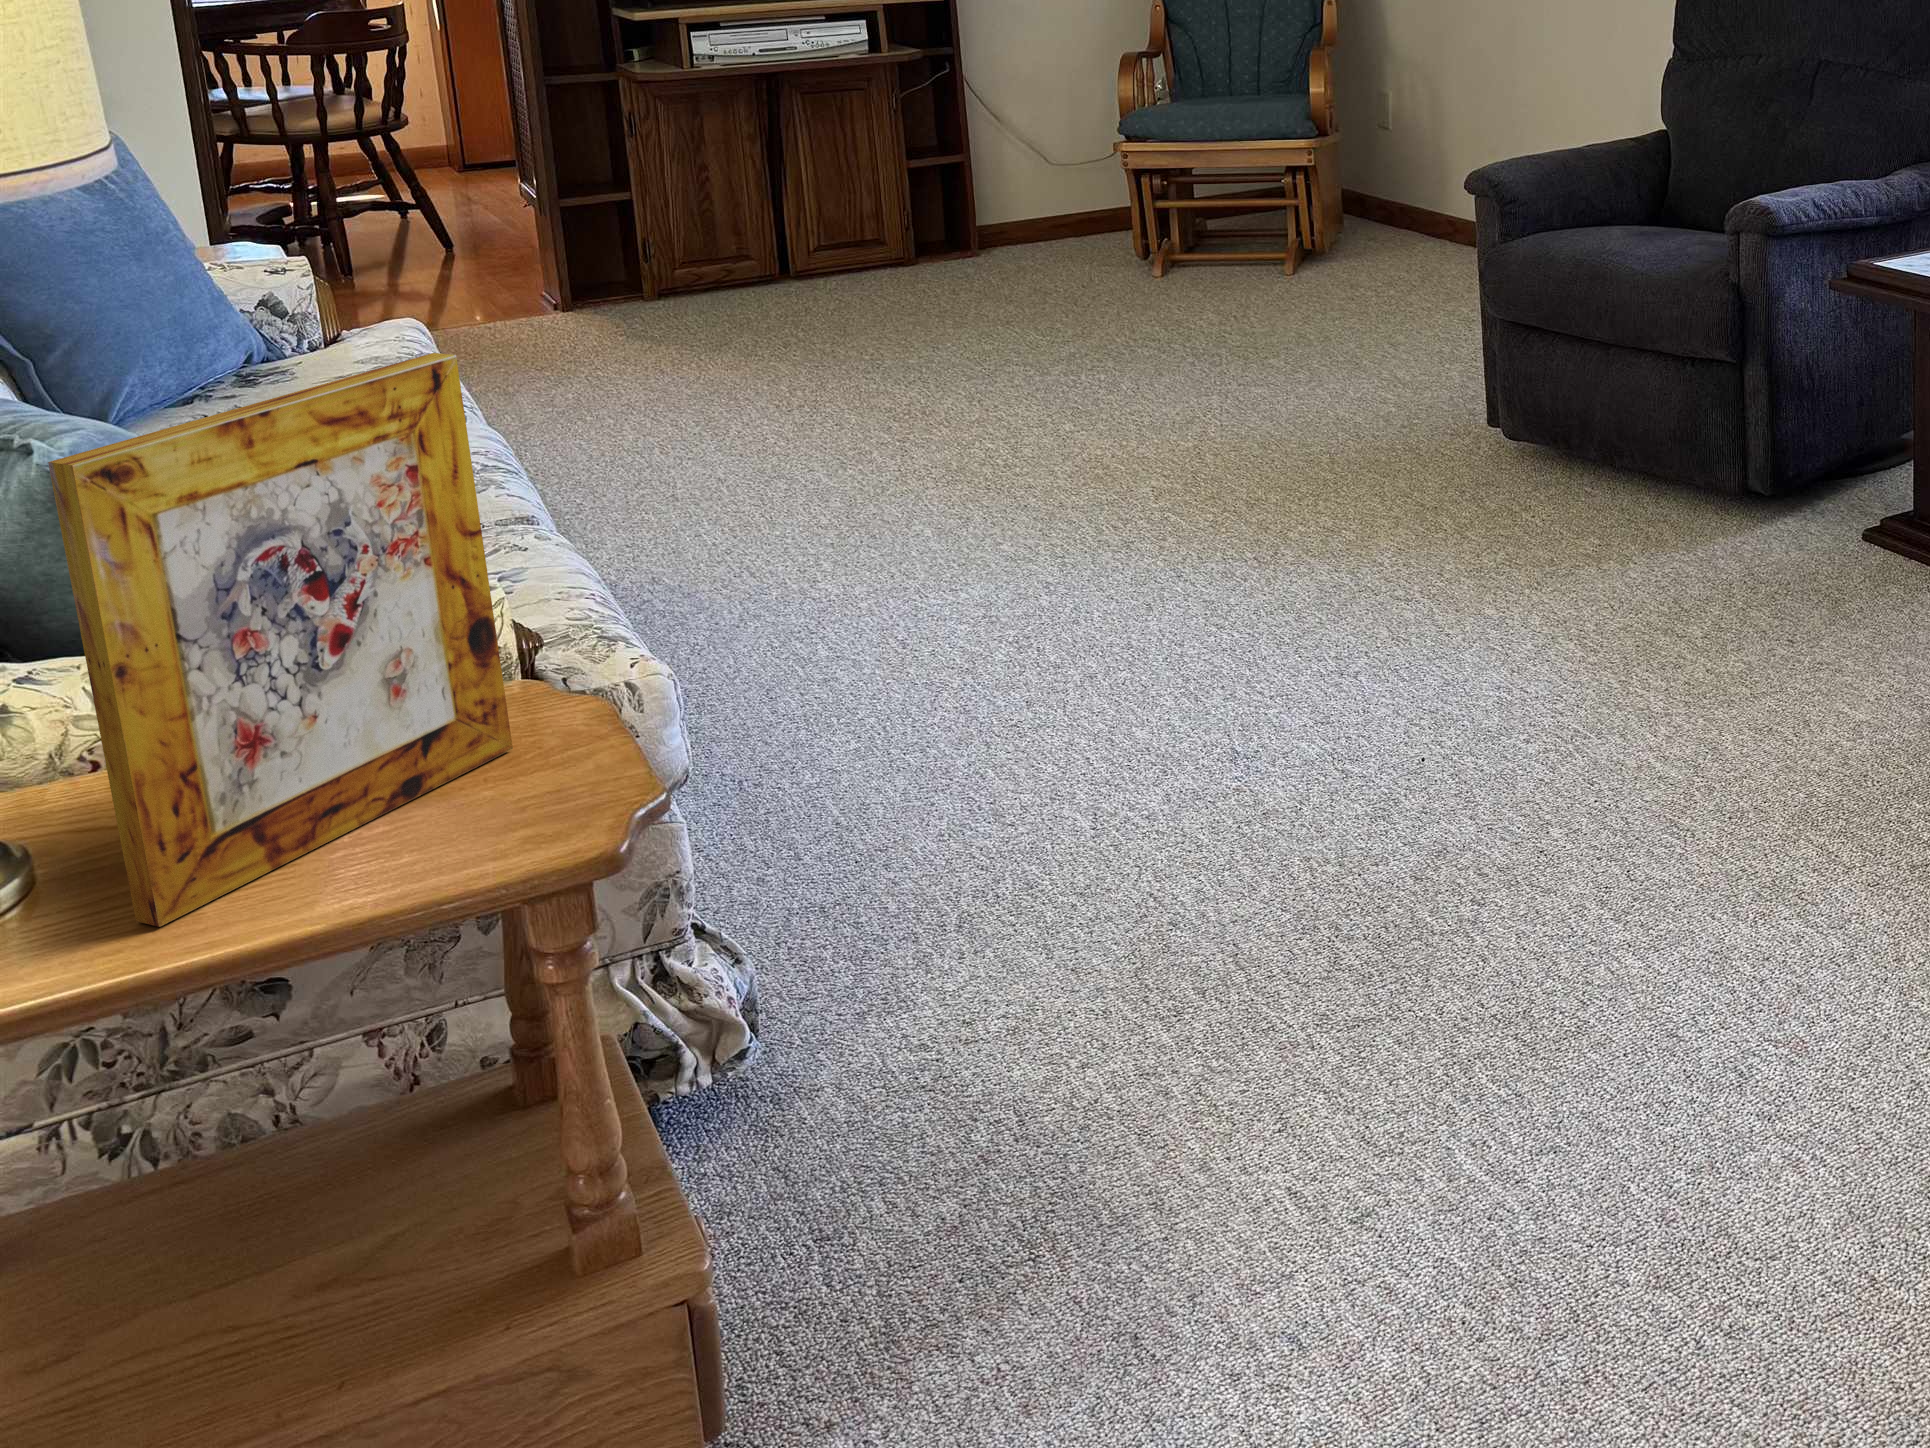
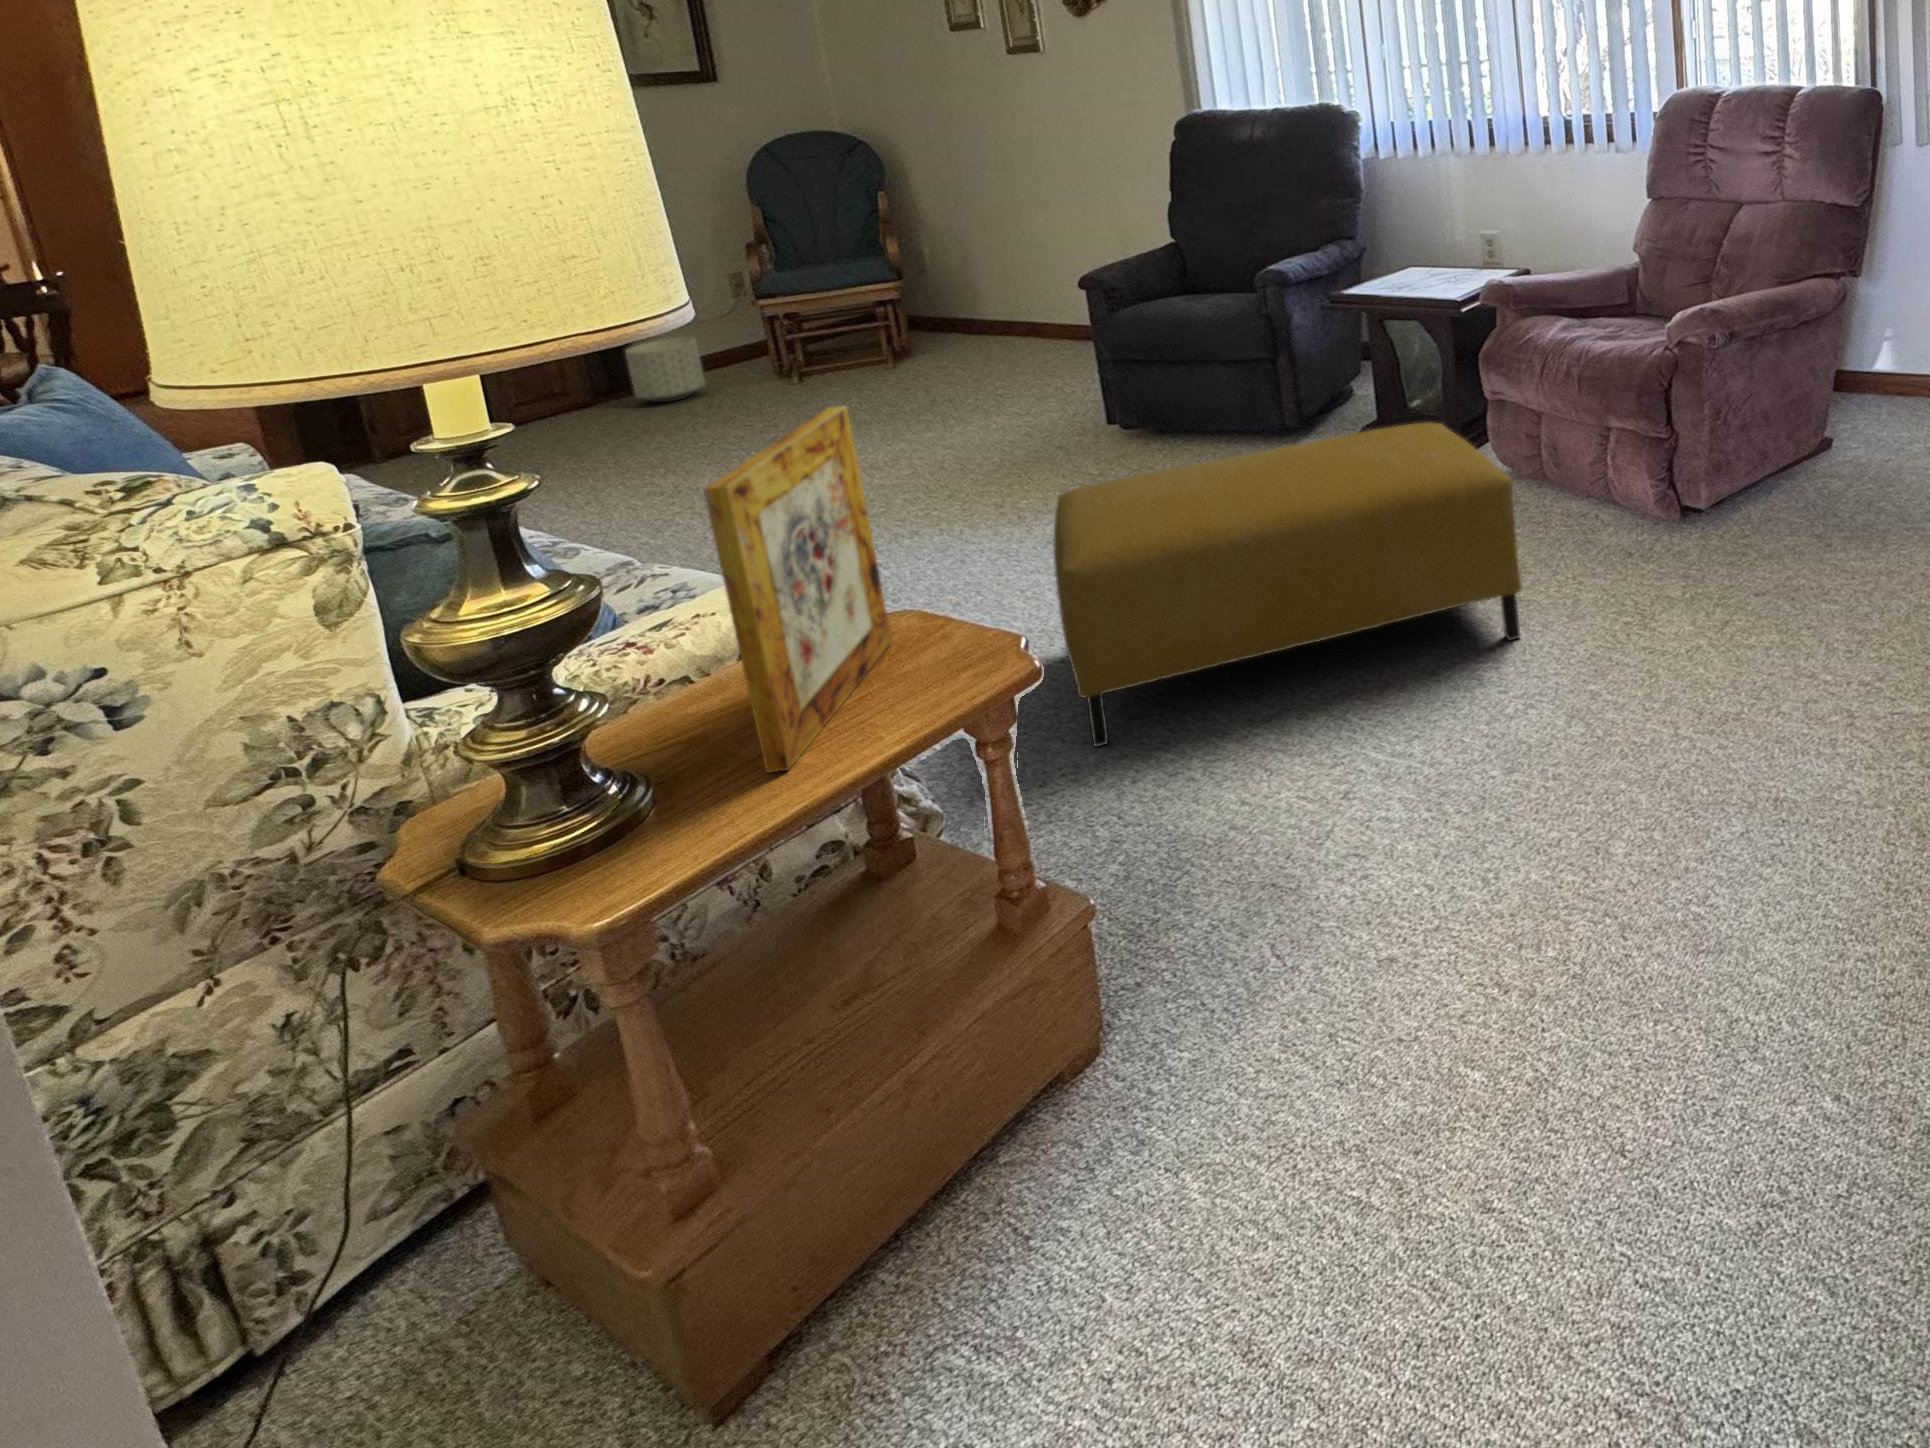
planter: none [961,174,1054,265] -> present [626,338,705,402]
ottoman: none [1065,529,1911,1013] -> present [1054,423,1522,747]

